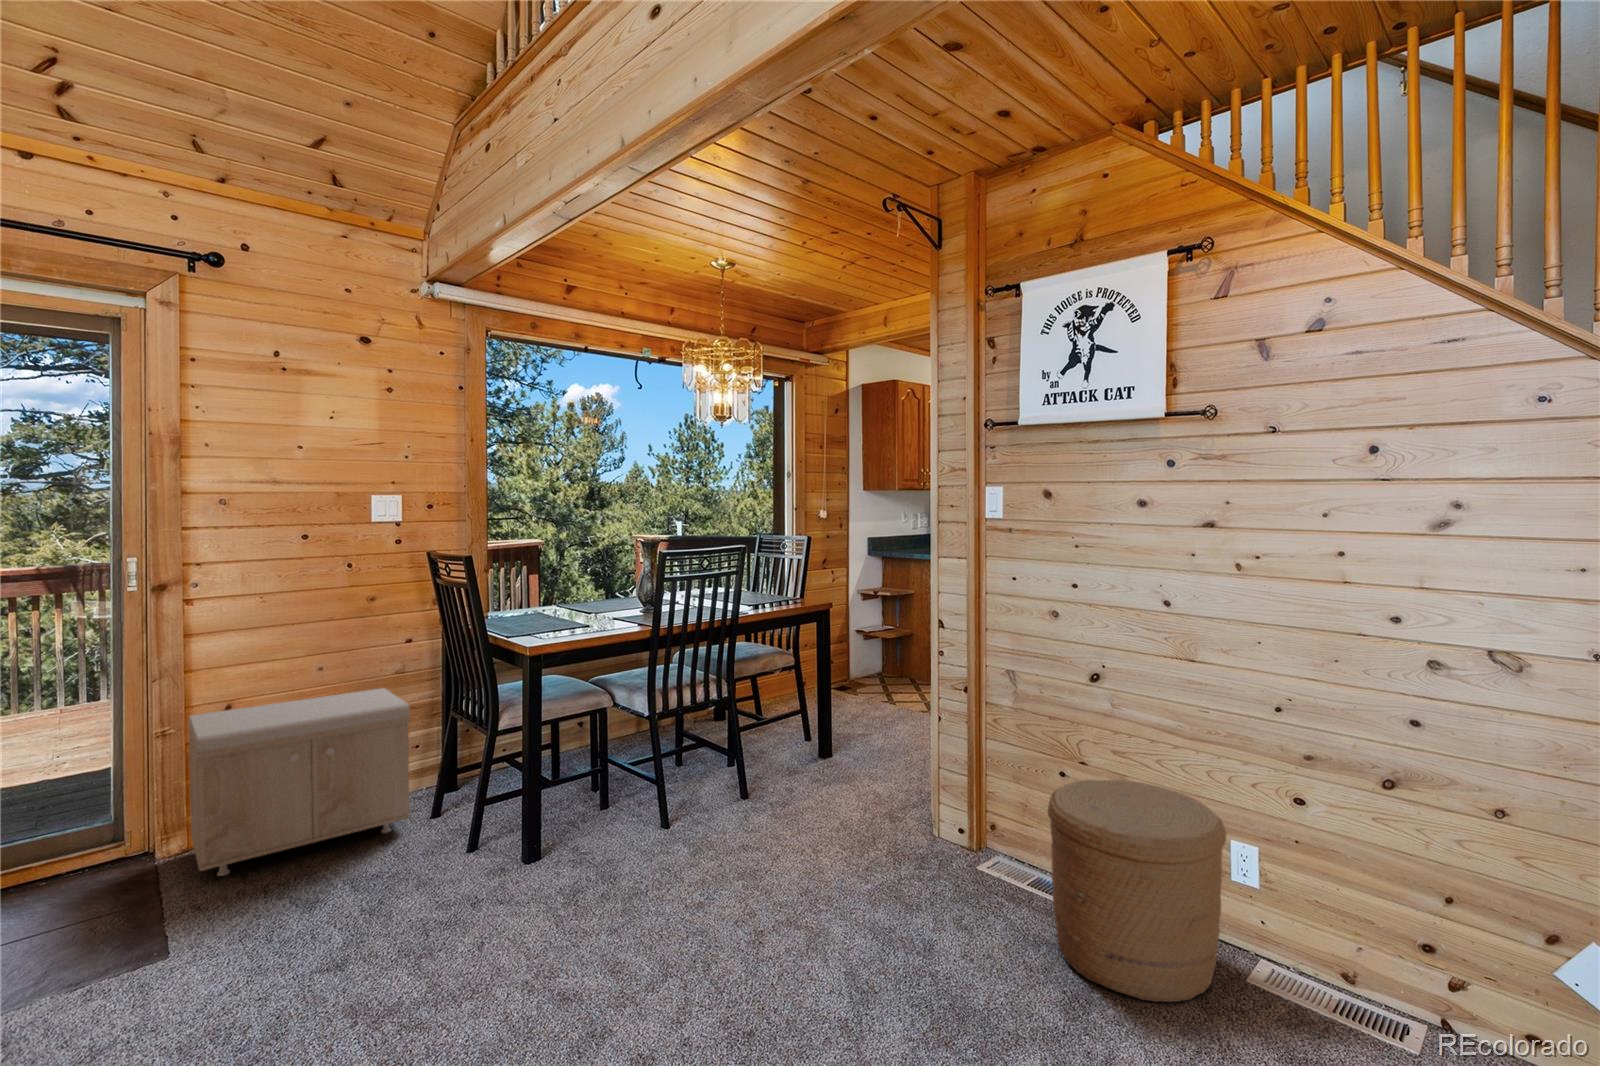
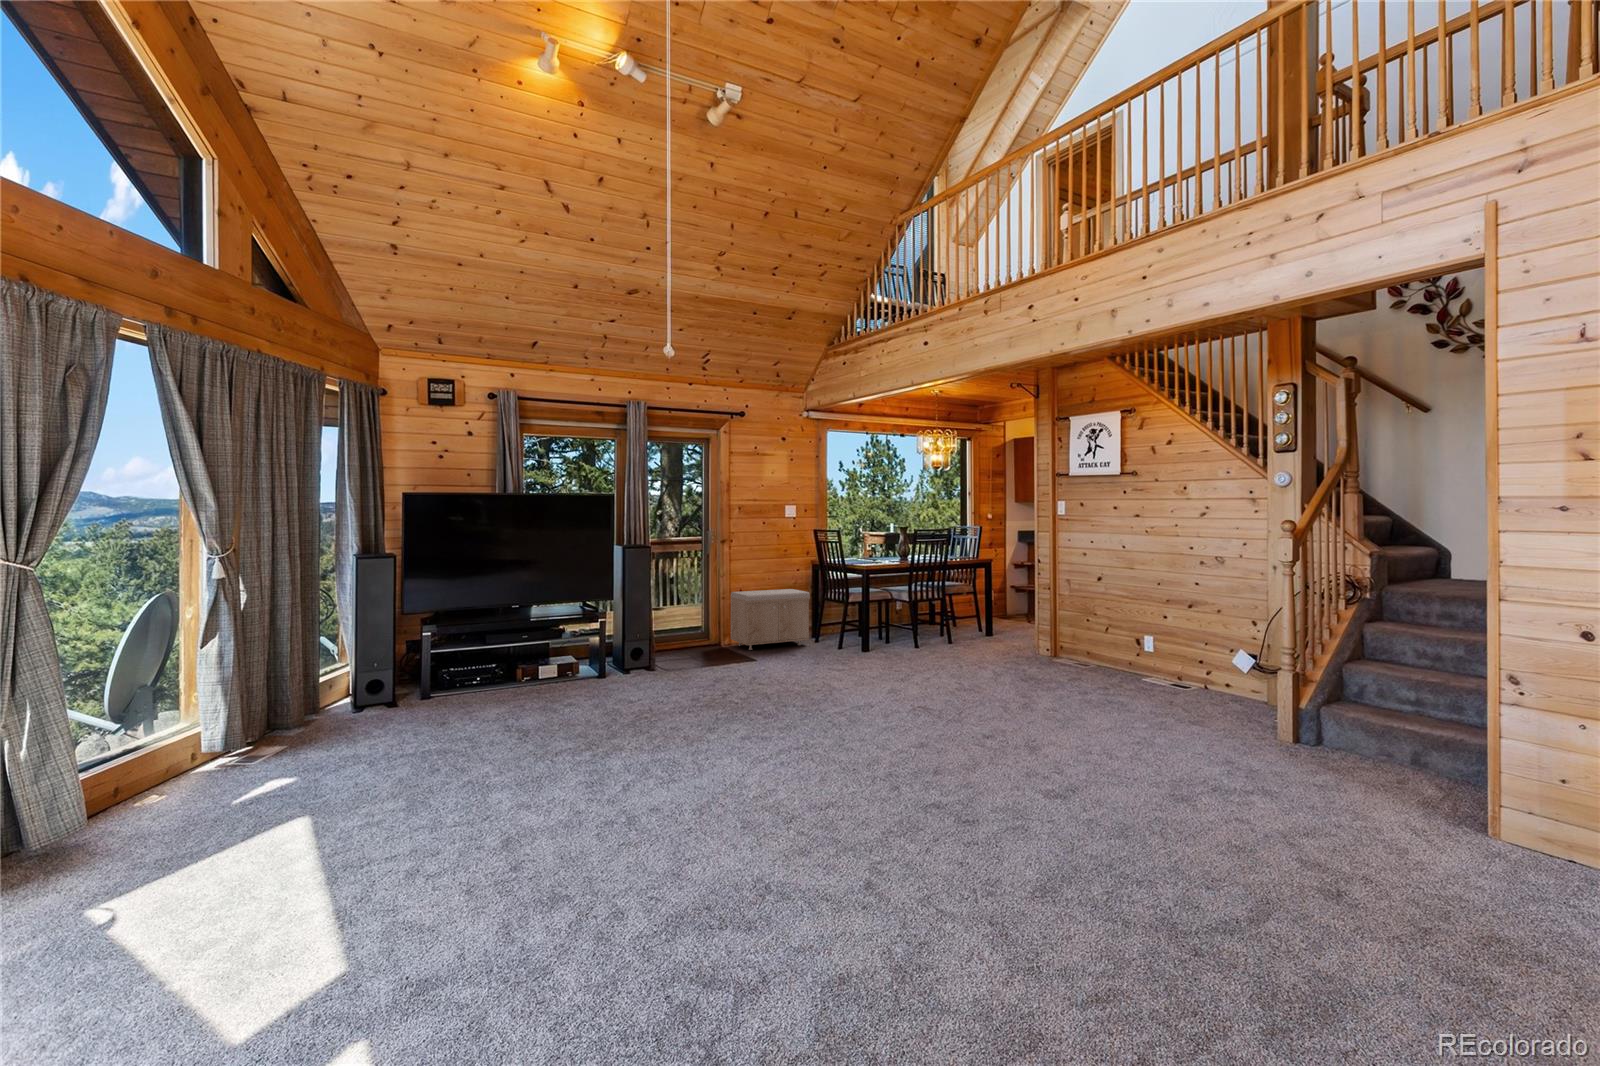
woven basket: present [1047,780,1226,1002] -> none [1069,616,1135,683]

